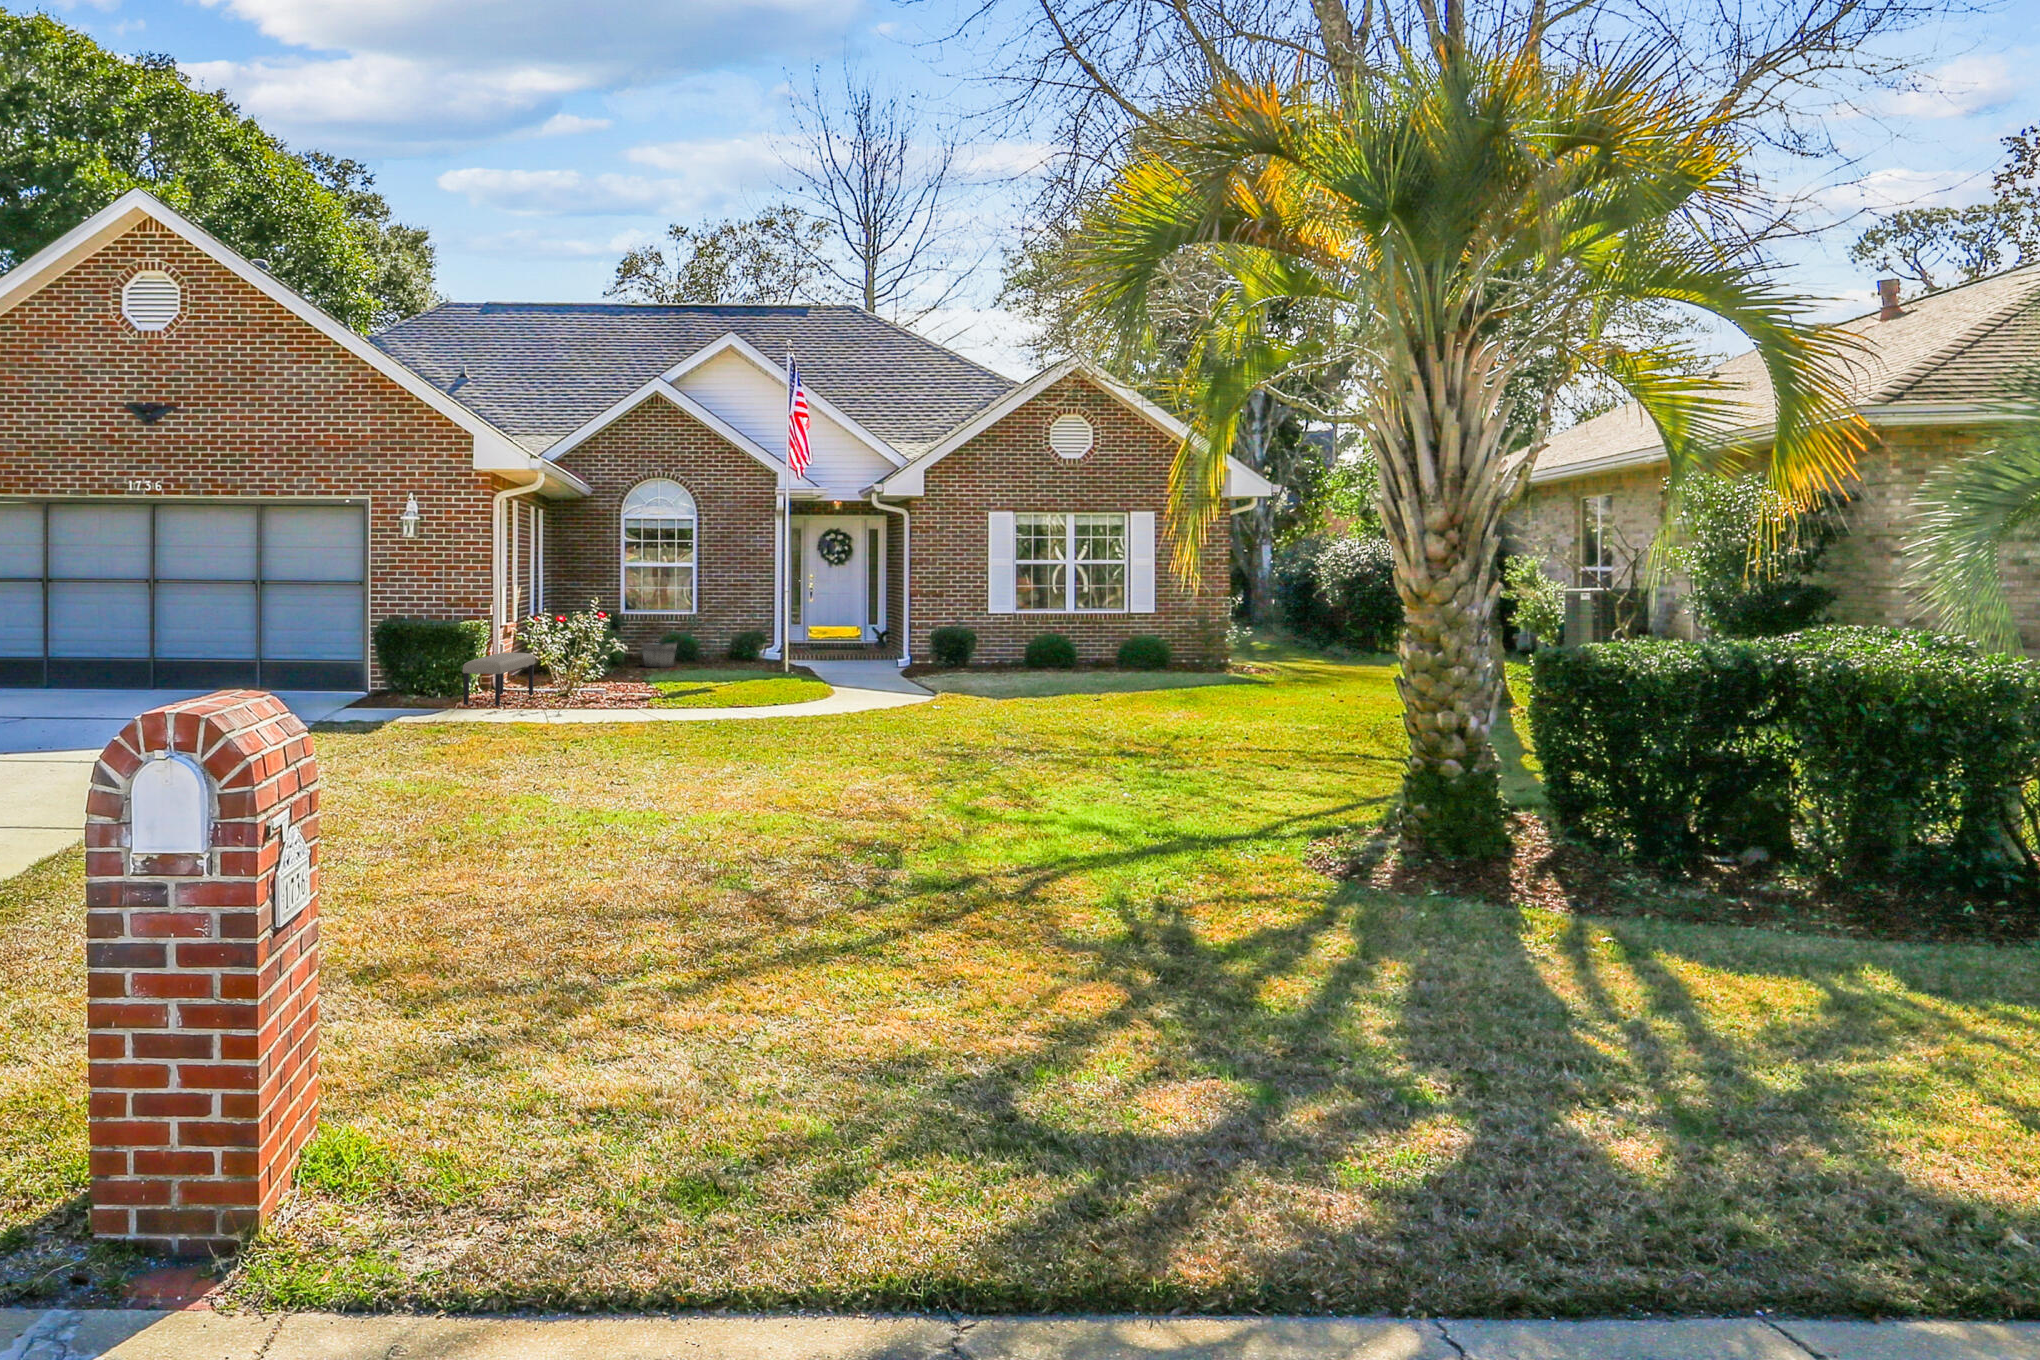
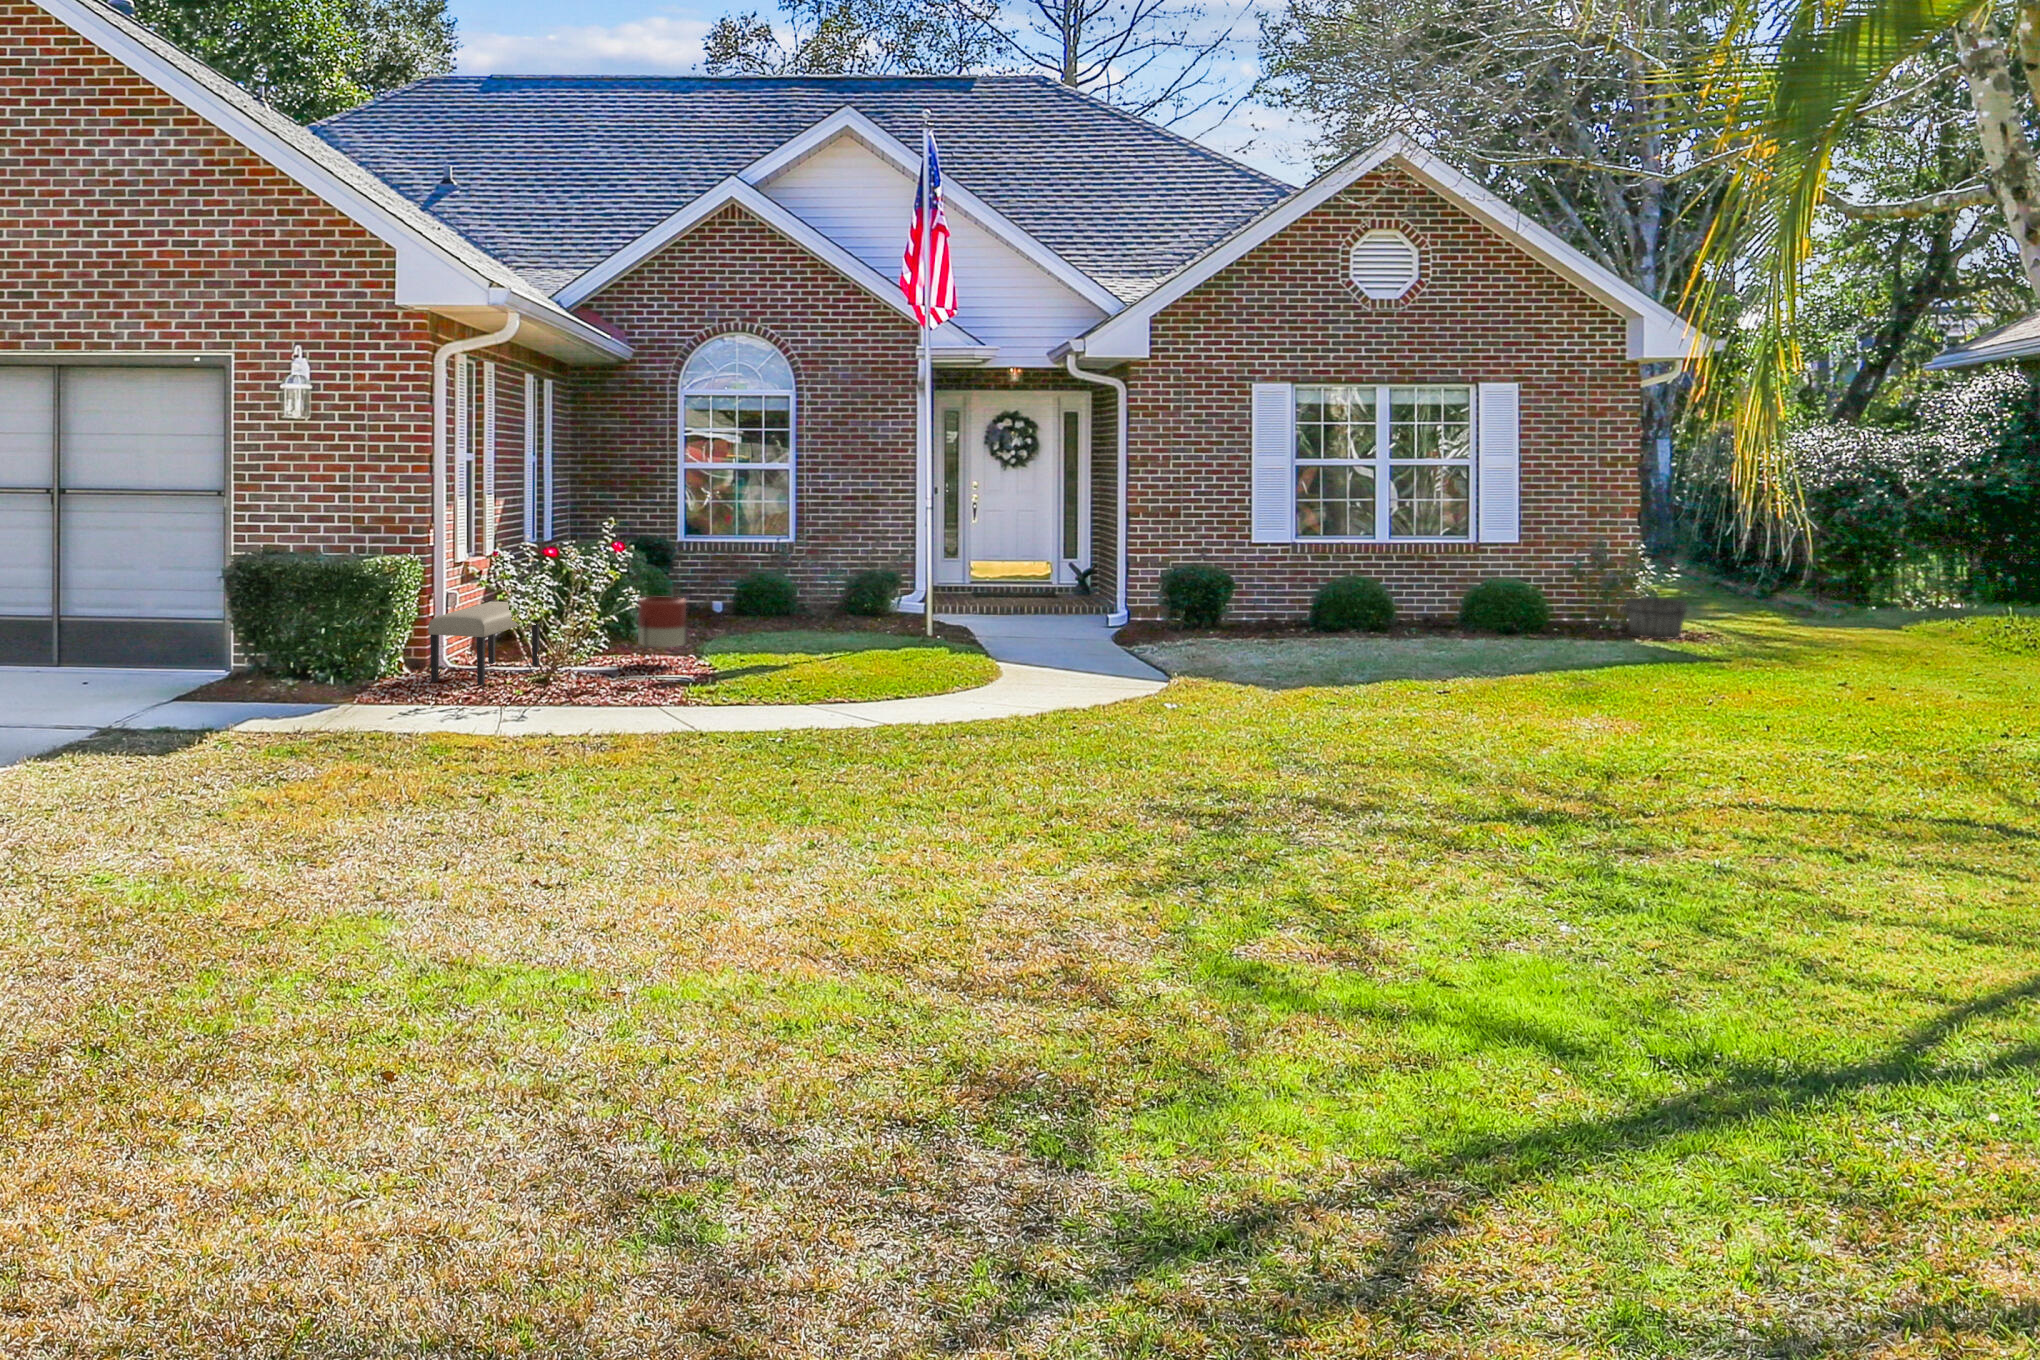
wooden bucket: present [641,641,677,667] -> present [1625,593,1687,639]
planter: none [598,649,630,695] -> present [638,597,687,648]

